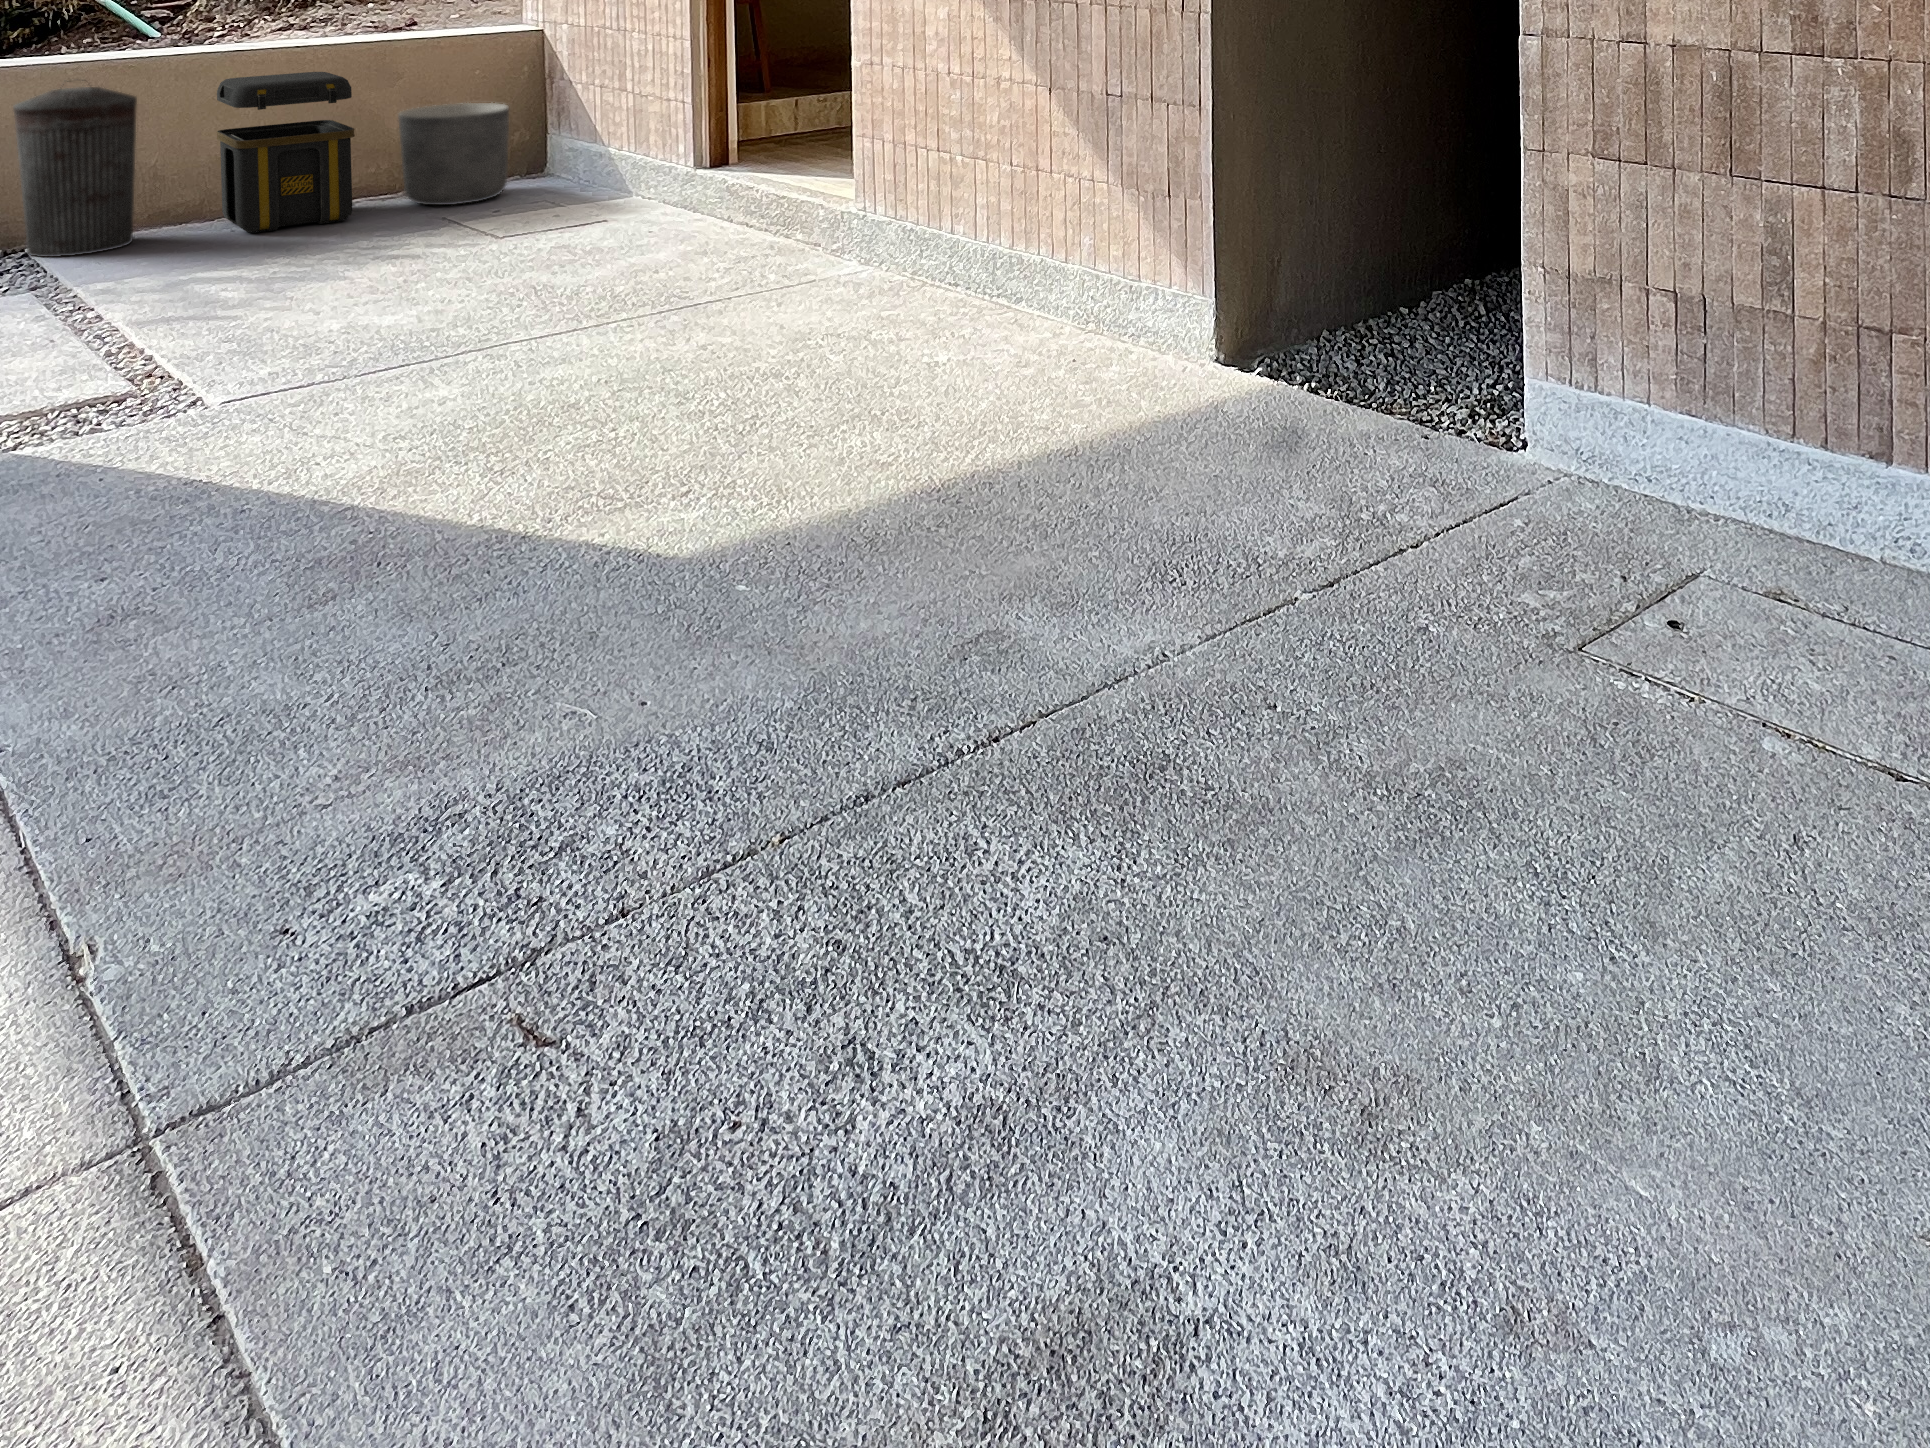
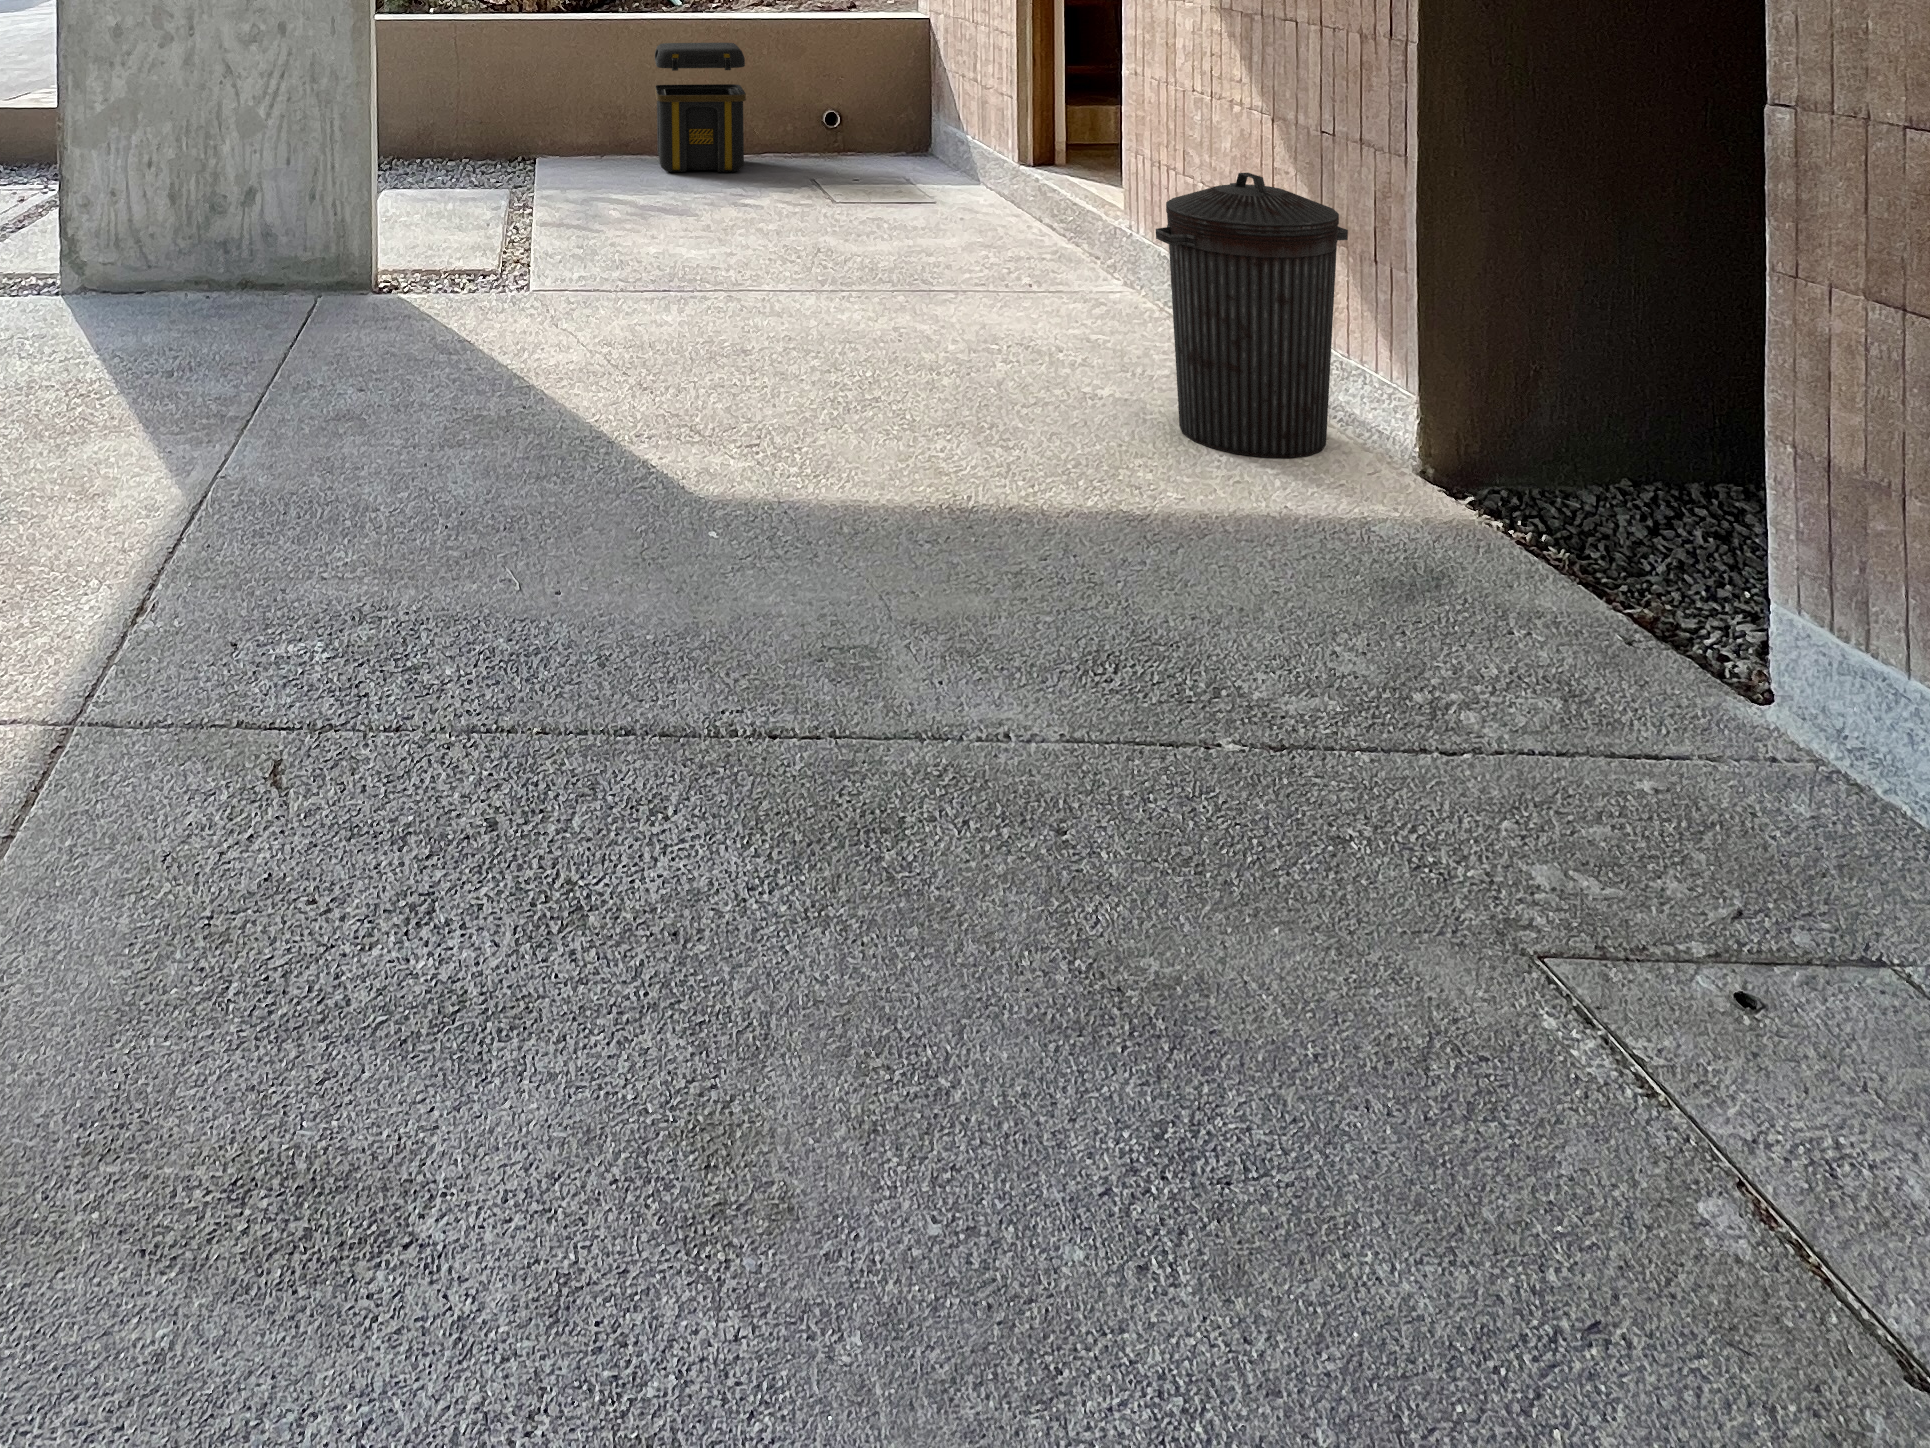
trash can: present [13,80,137,257] -> present [1156,173,1348,458]
planter: present [398,103,509,205] -> none [788,80,880,171]

